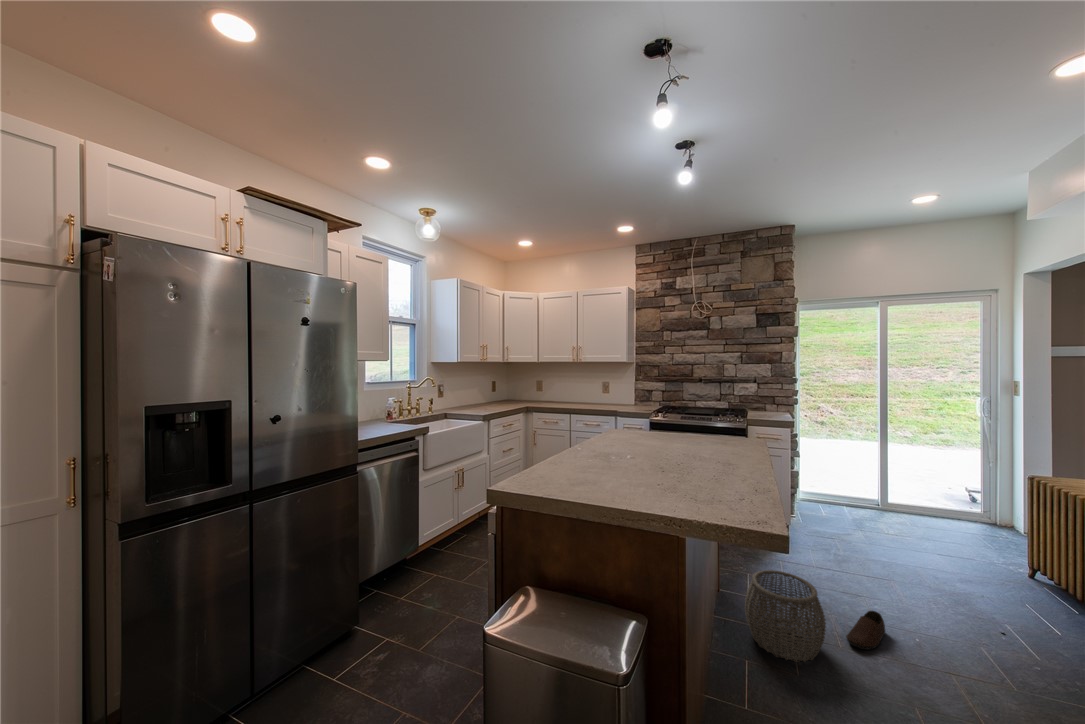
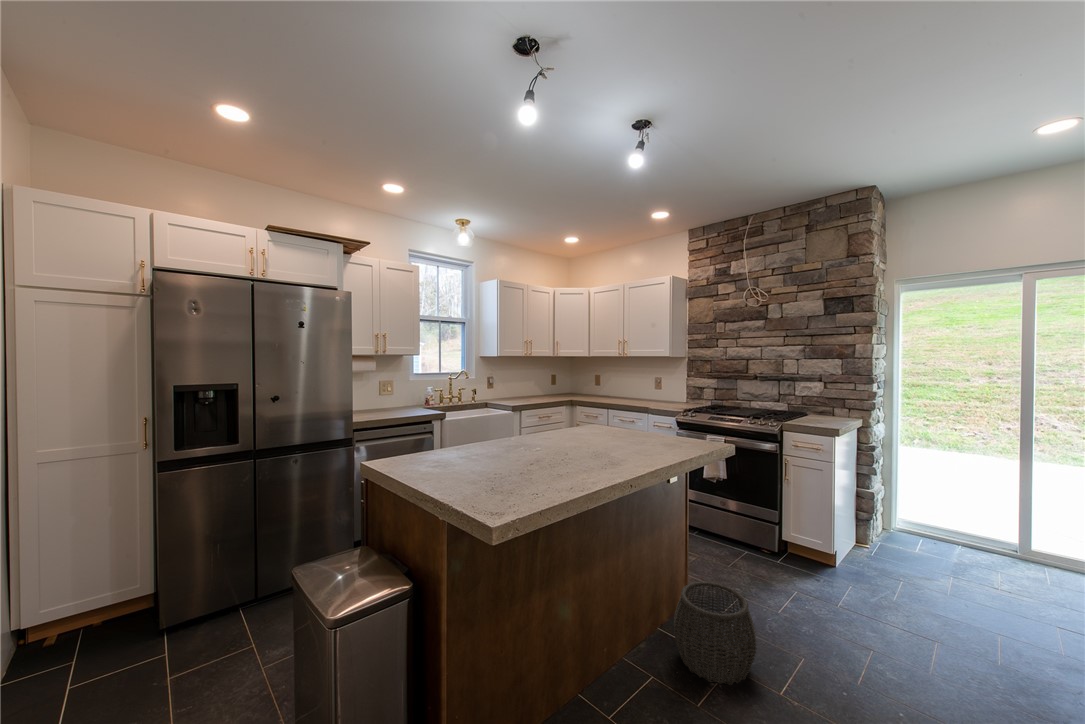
shoe: present [846,611,885,650] -> none [792,655,858,695]

